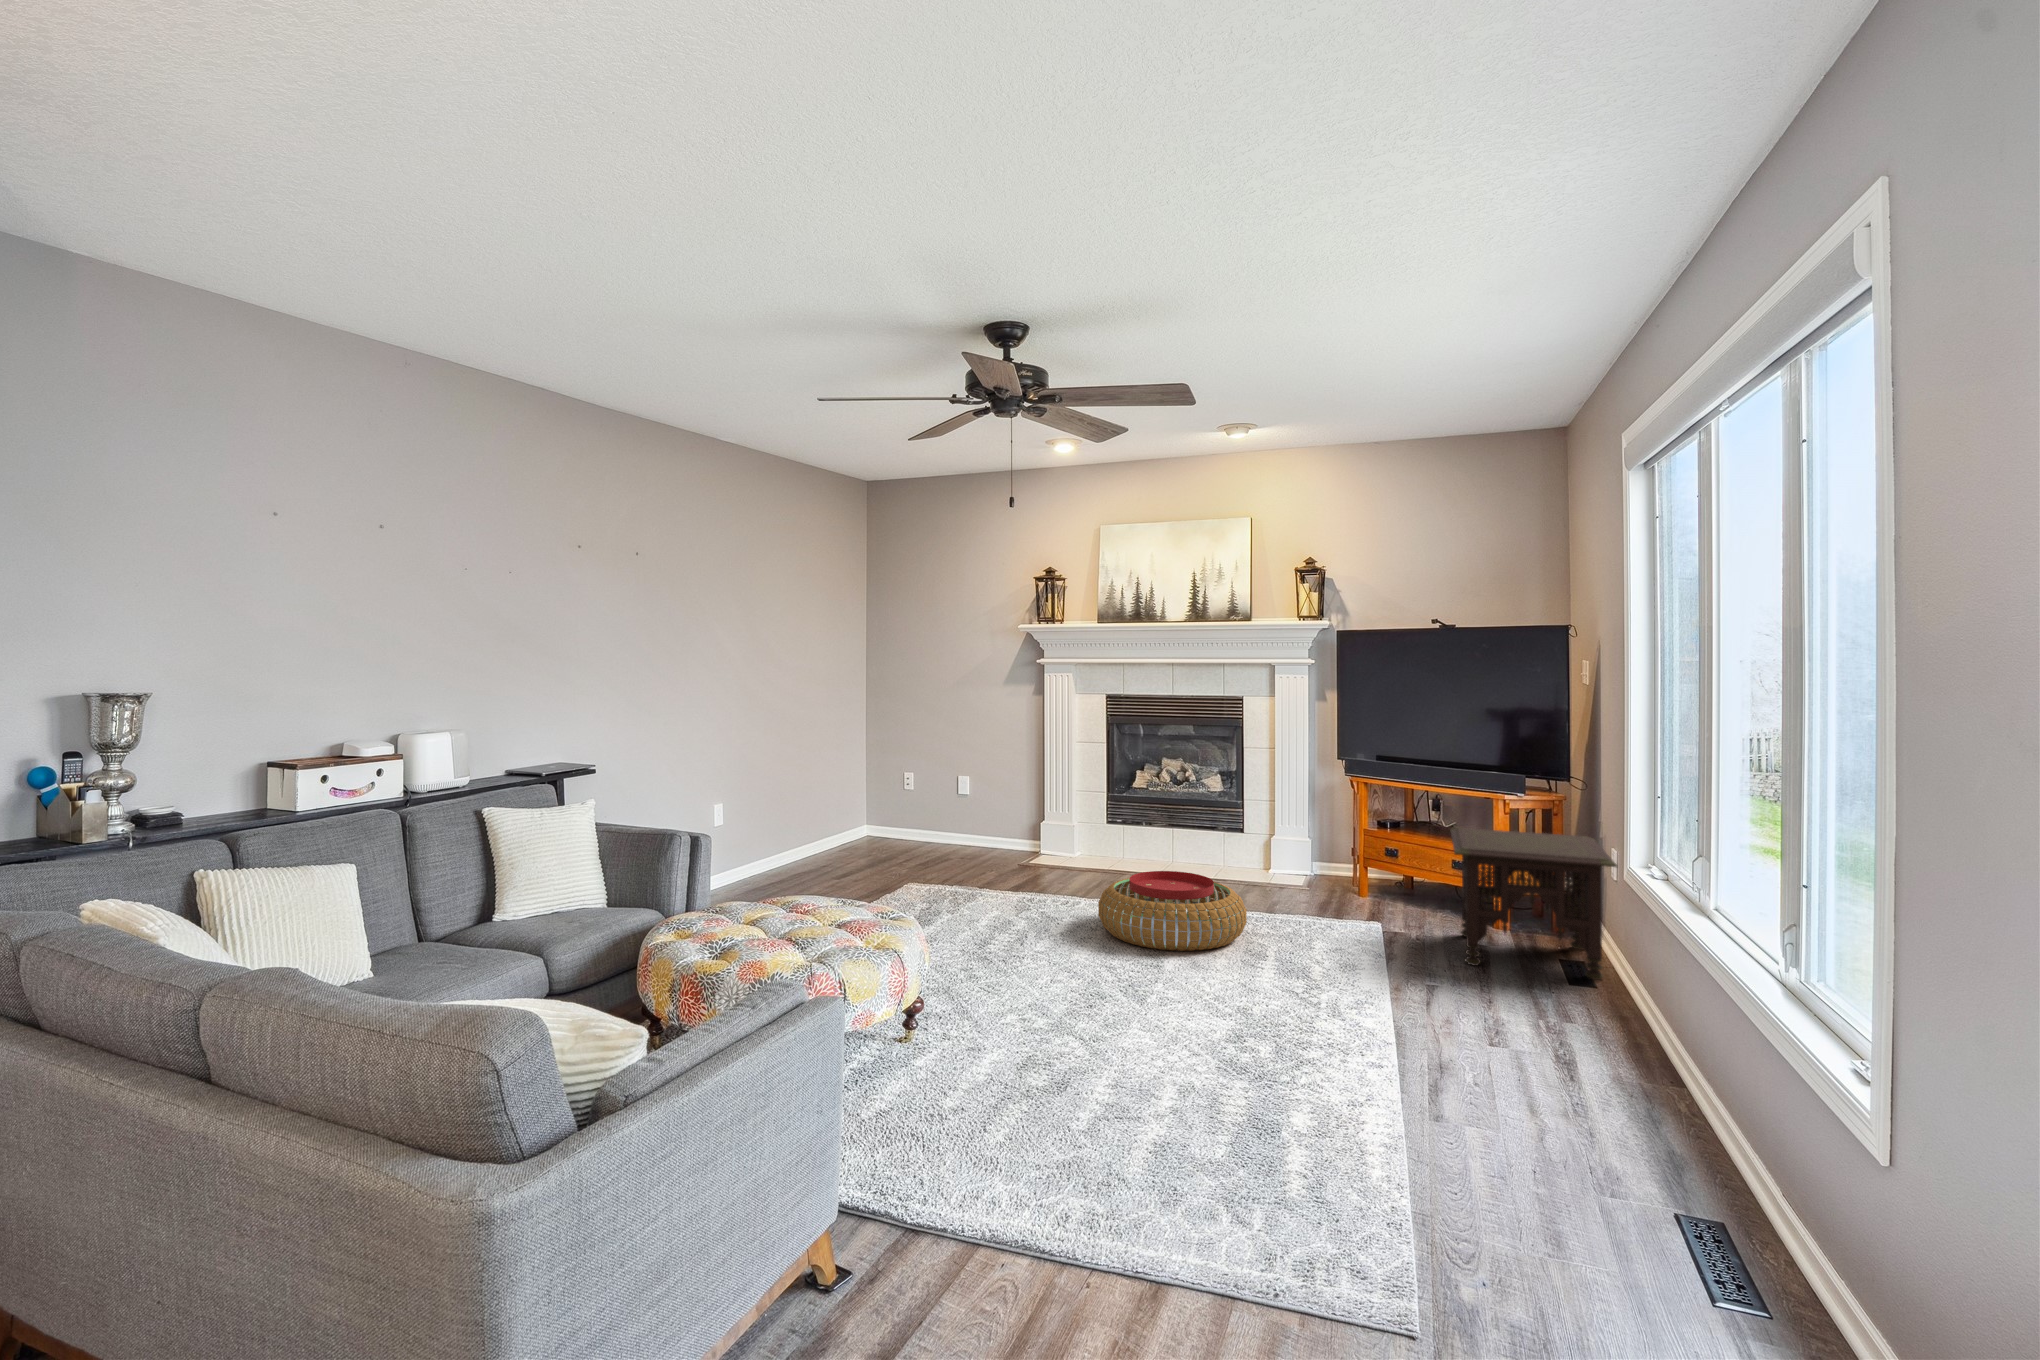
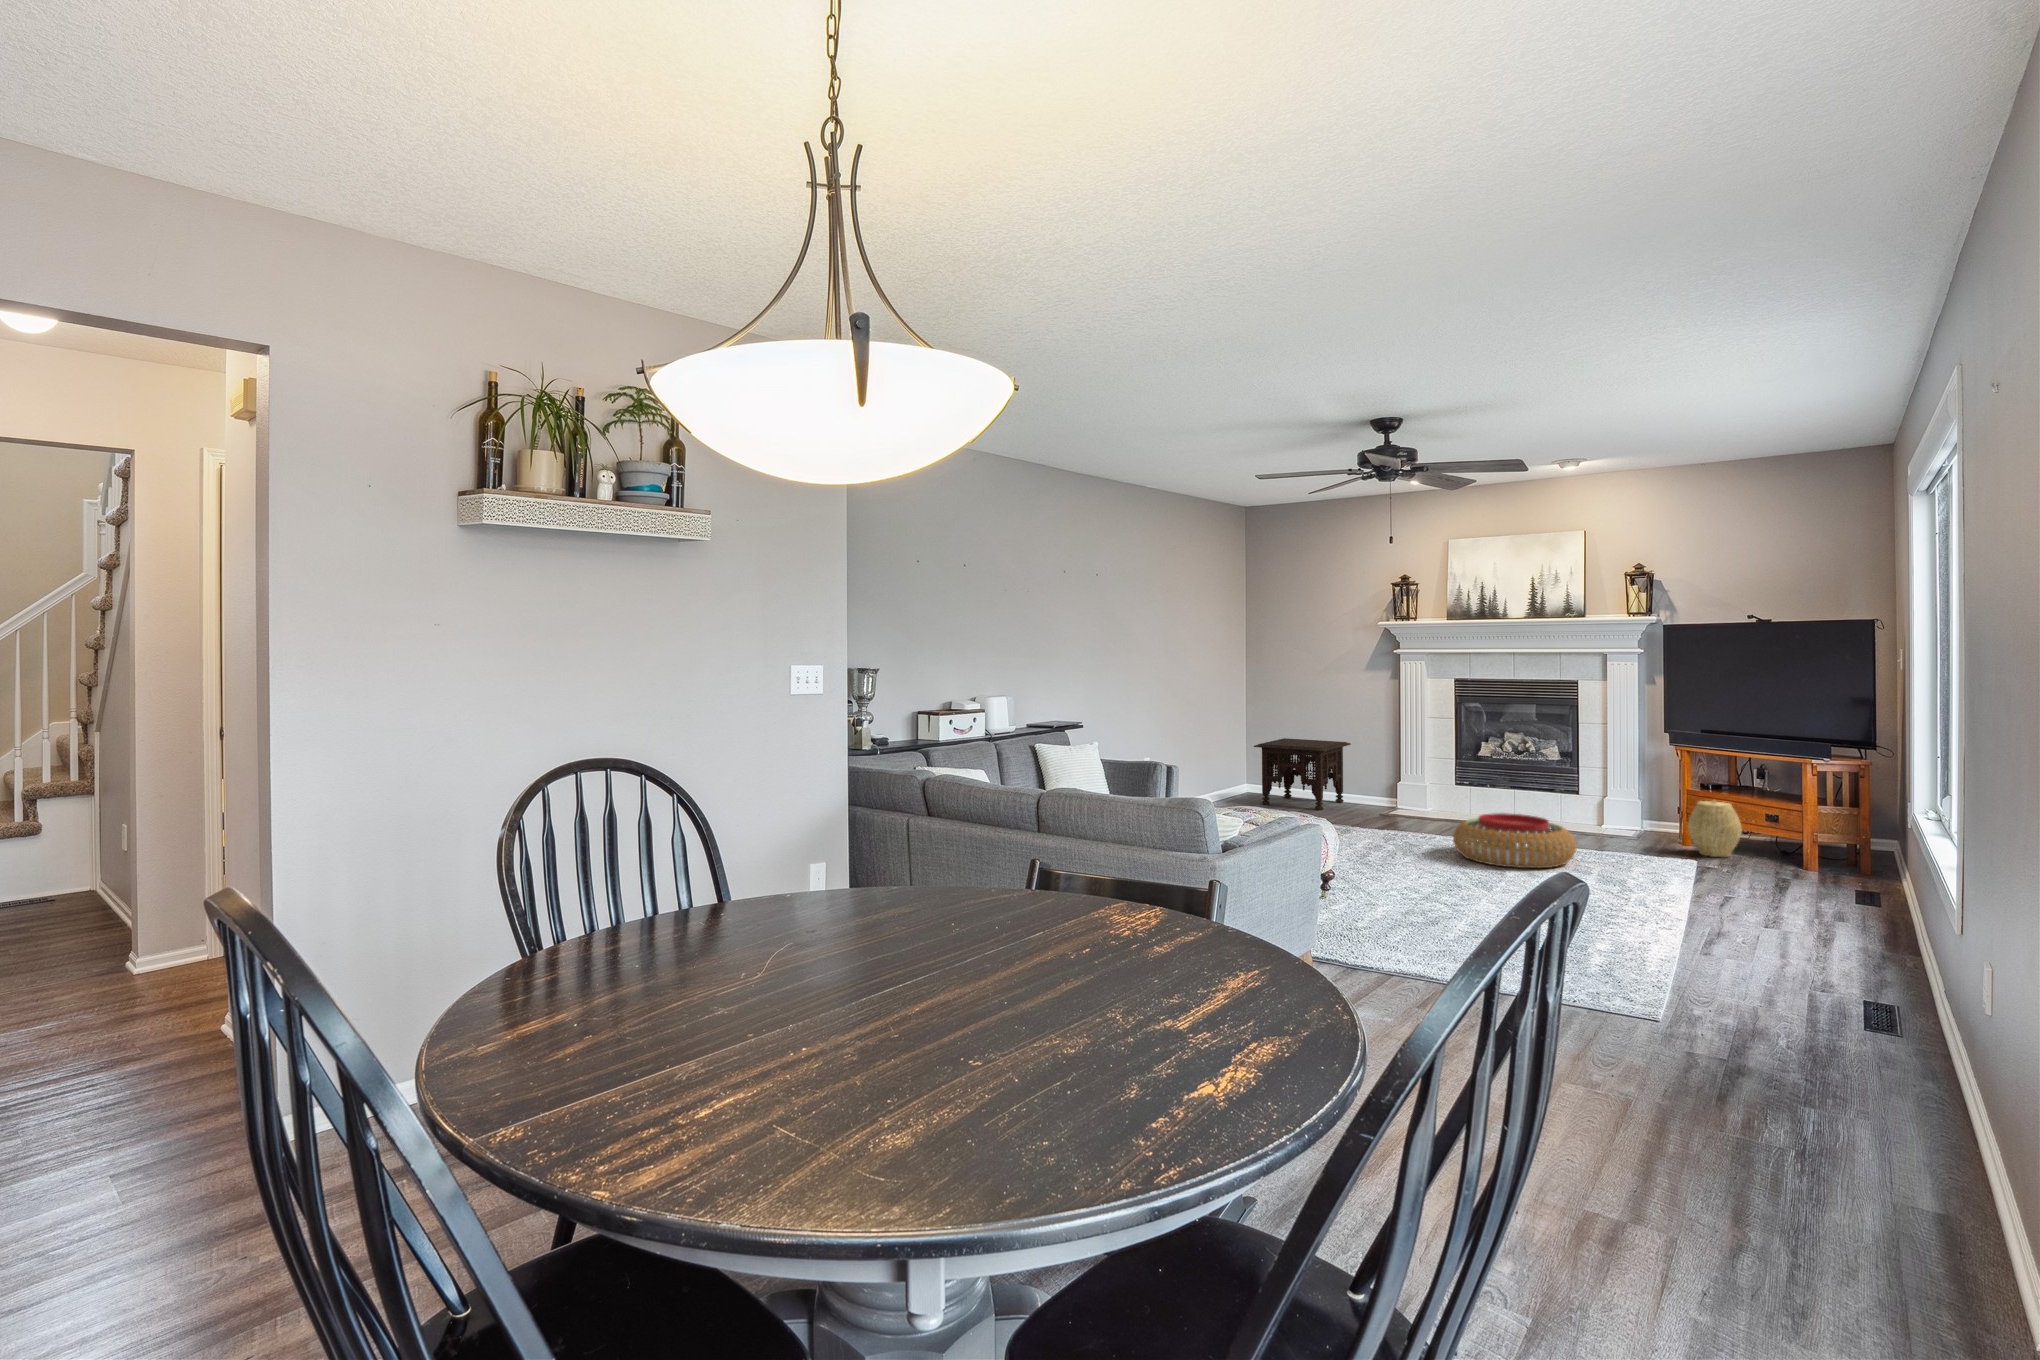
side table: present [1450,828,1617,980] -> present [1254,738,1351,810]
woven basket: none [1368,844,1427,915] -> present [1688,800,1742,857]

